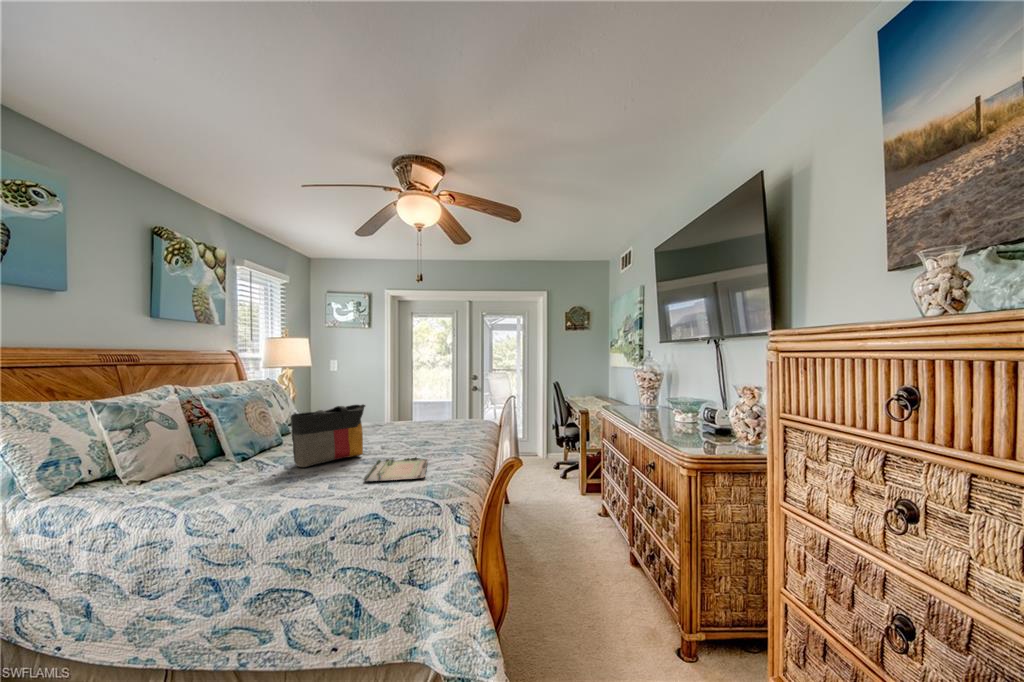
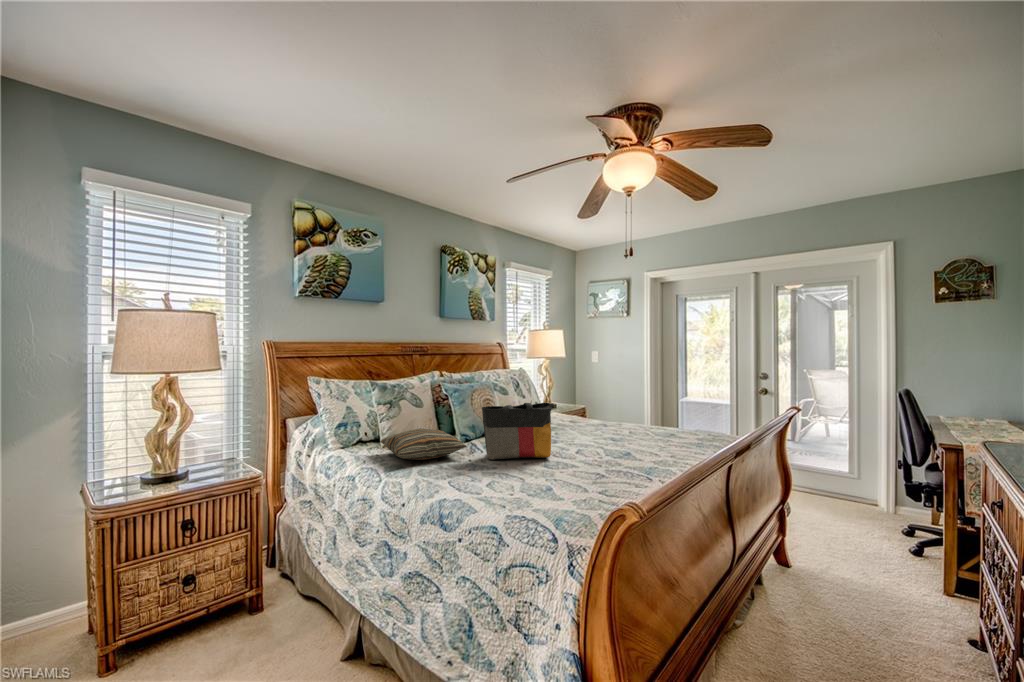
pillow: none [136,449,272,487] -> present [381,429,467,460]
tray: present [364,457,427,482] -> none [517,466,605,501]

